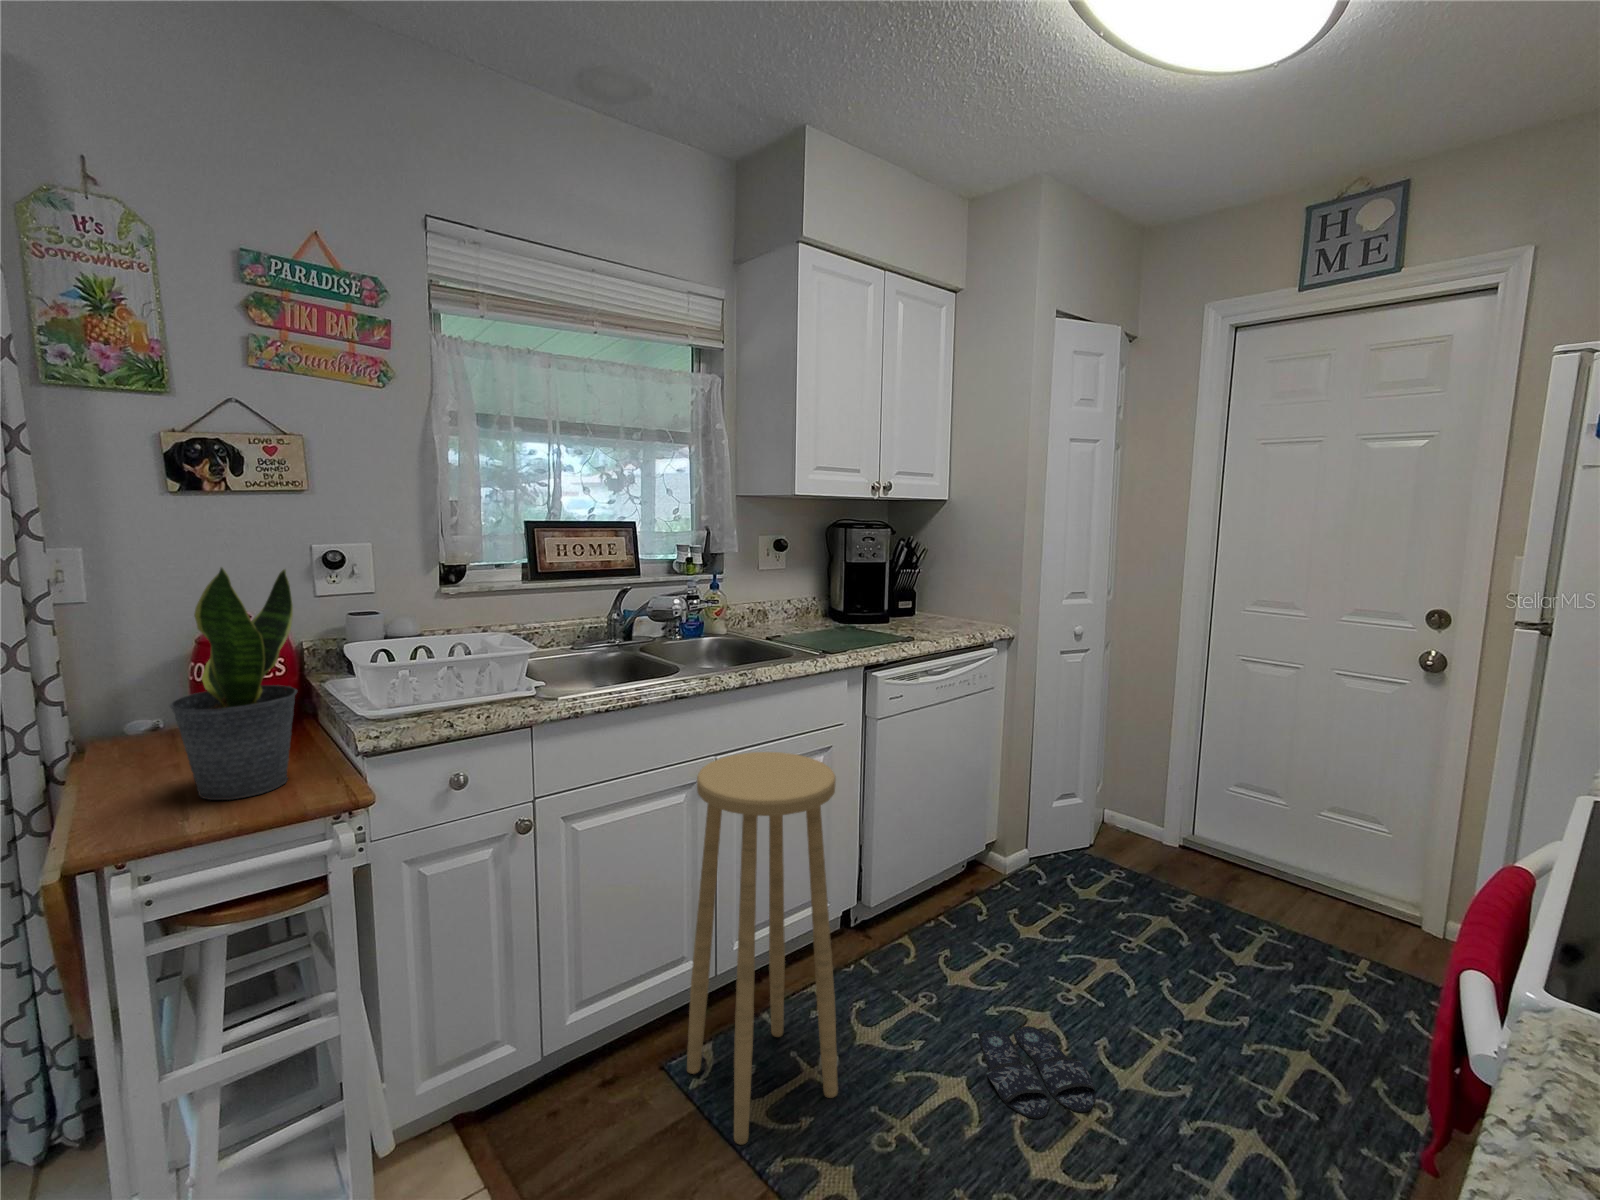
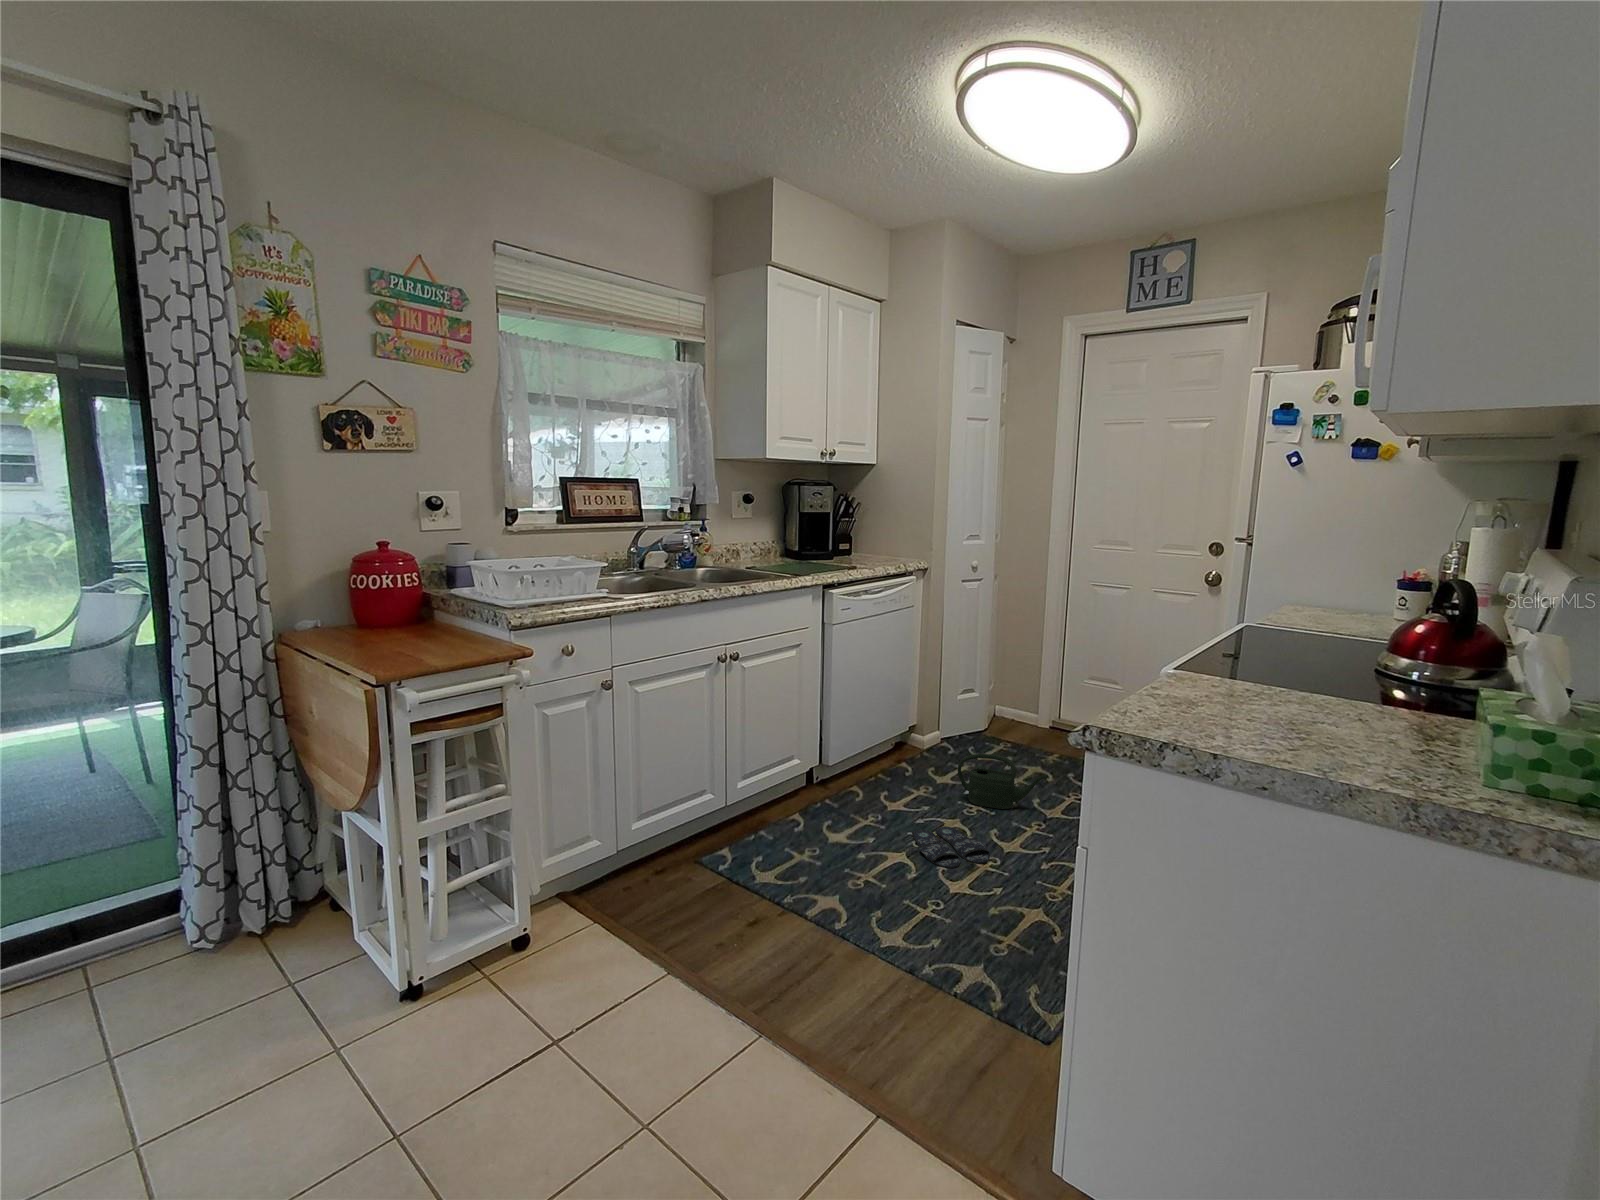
potted plant: present [170,567,297,800] -> none [392,496,470,654]
stool: present [687,752,838,1144] -> none [714,638,821,892]
watering can: none [1050,910,1185,997] -> present [958,754,1047,809]

